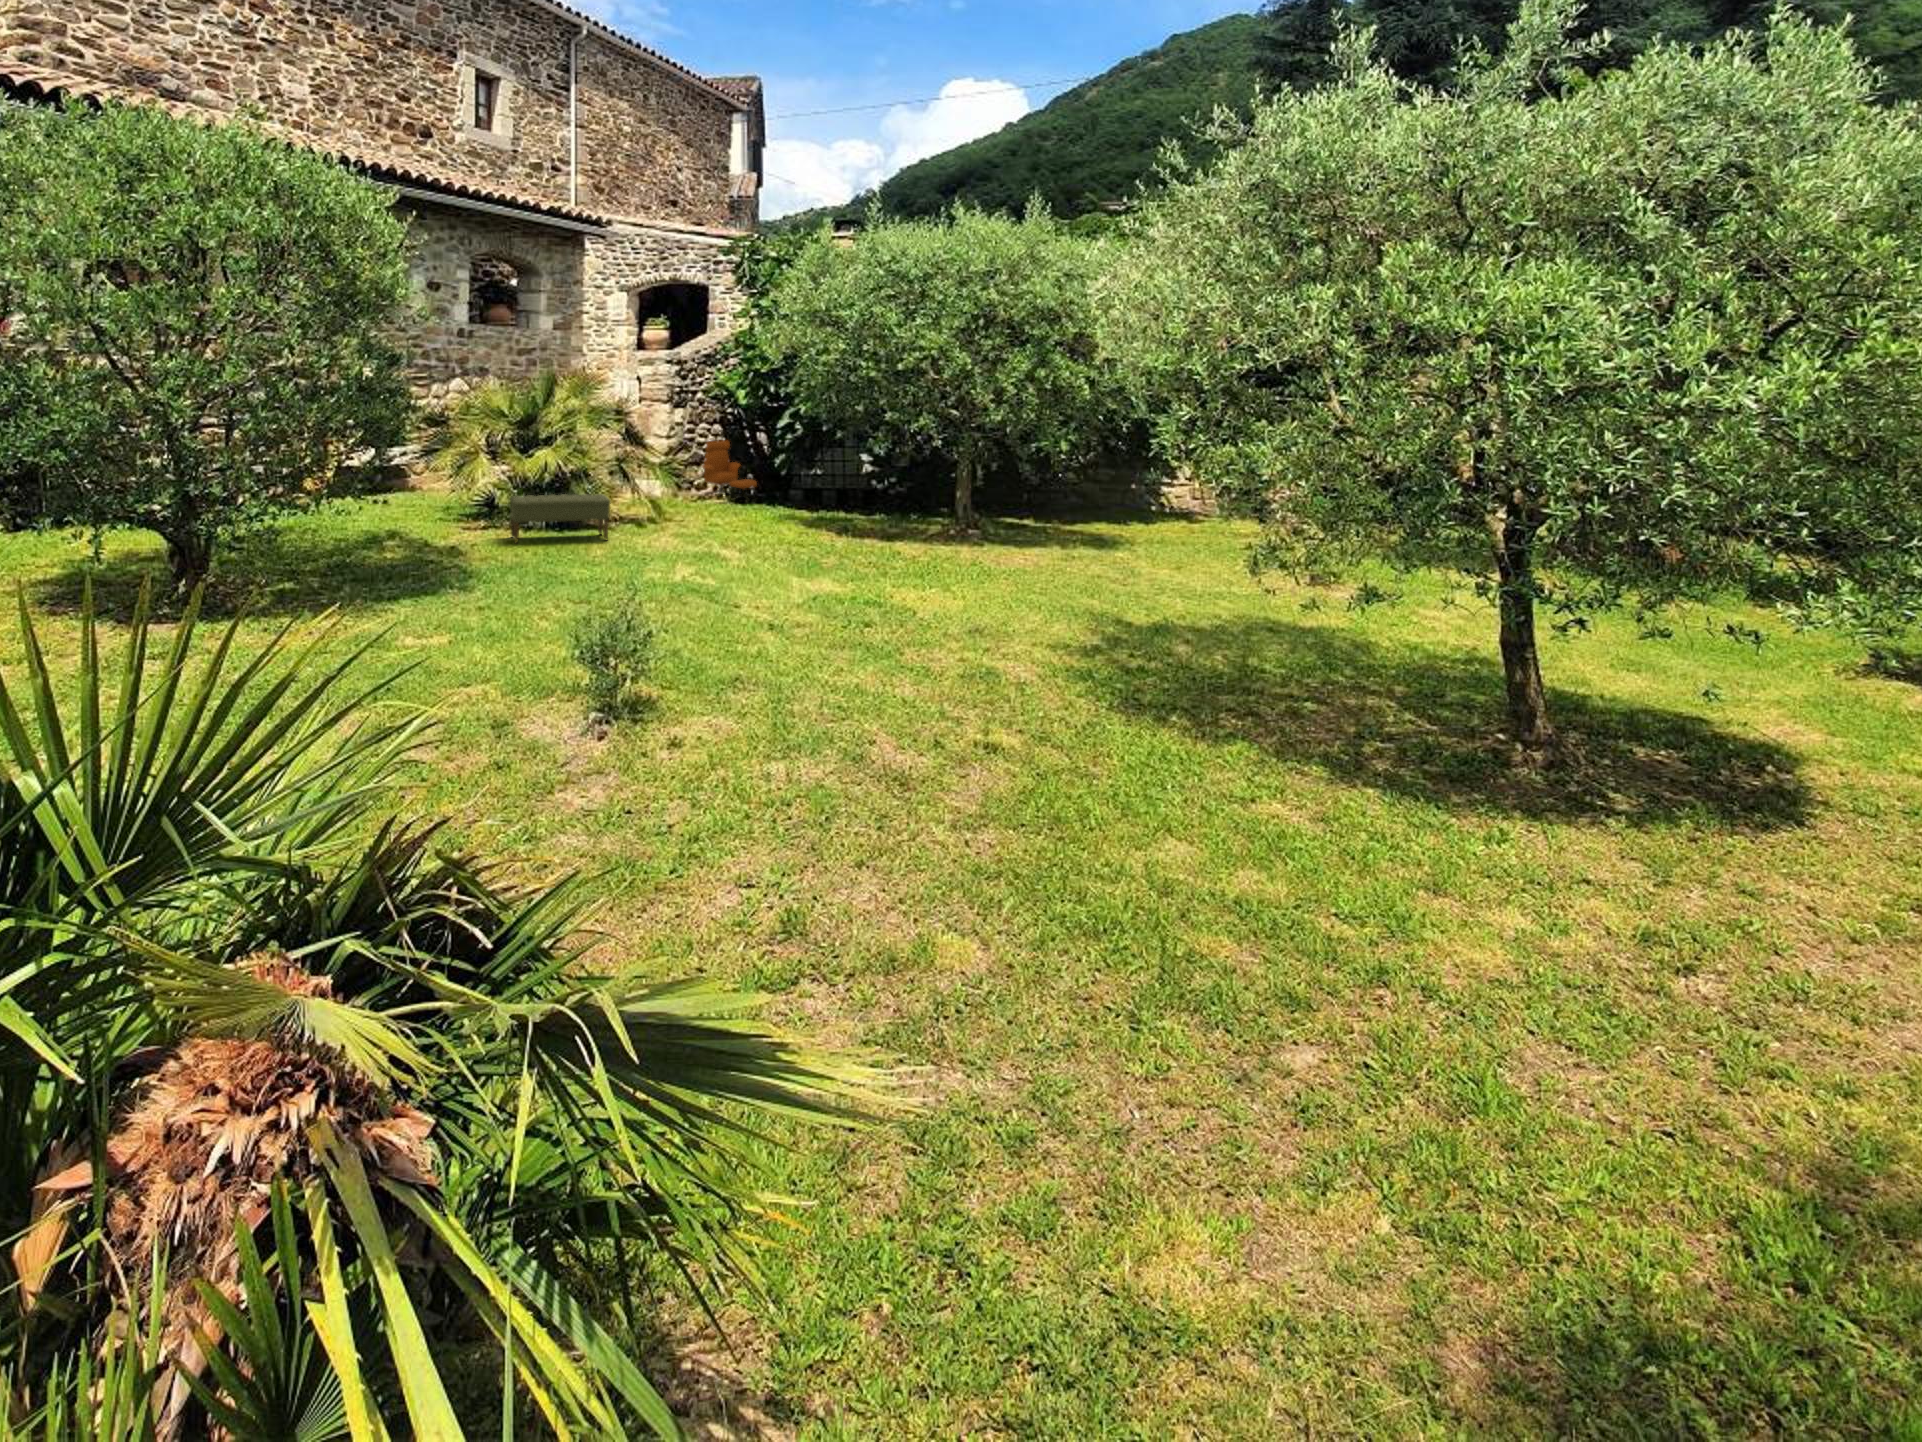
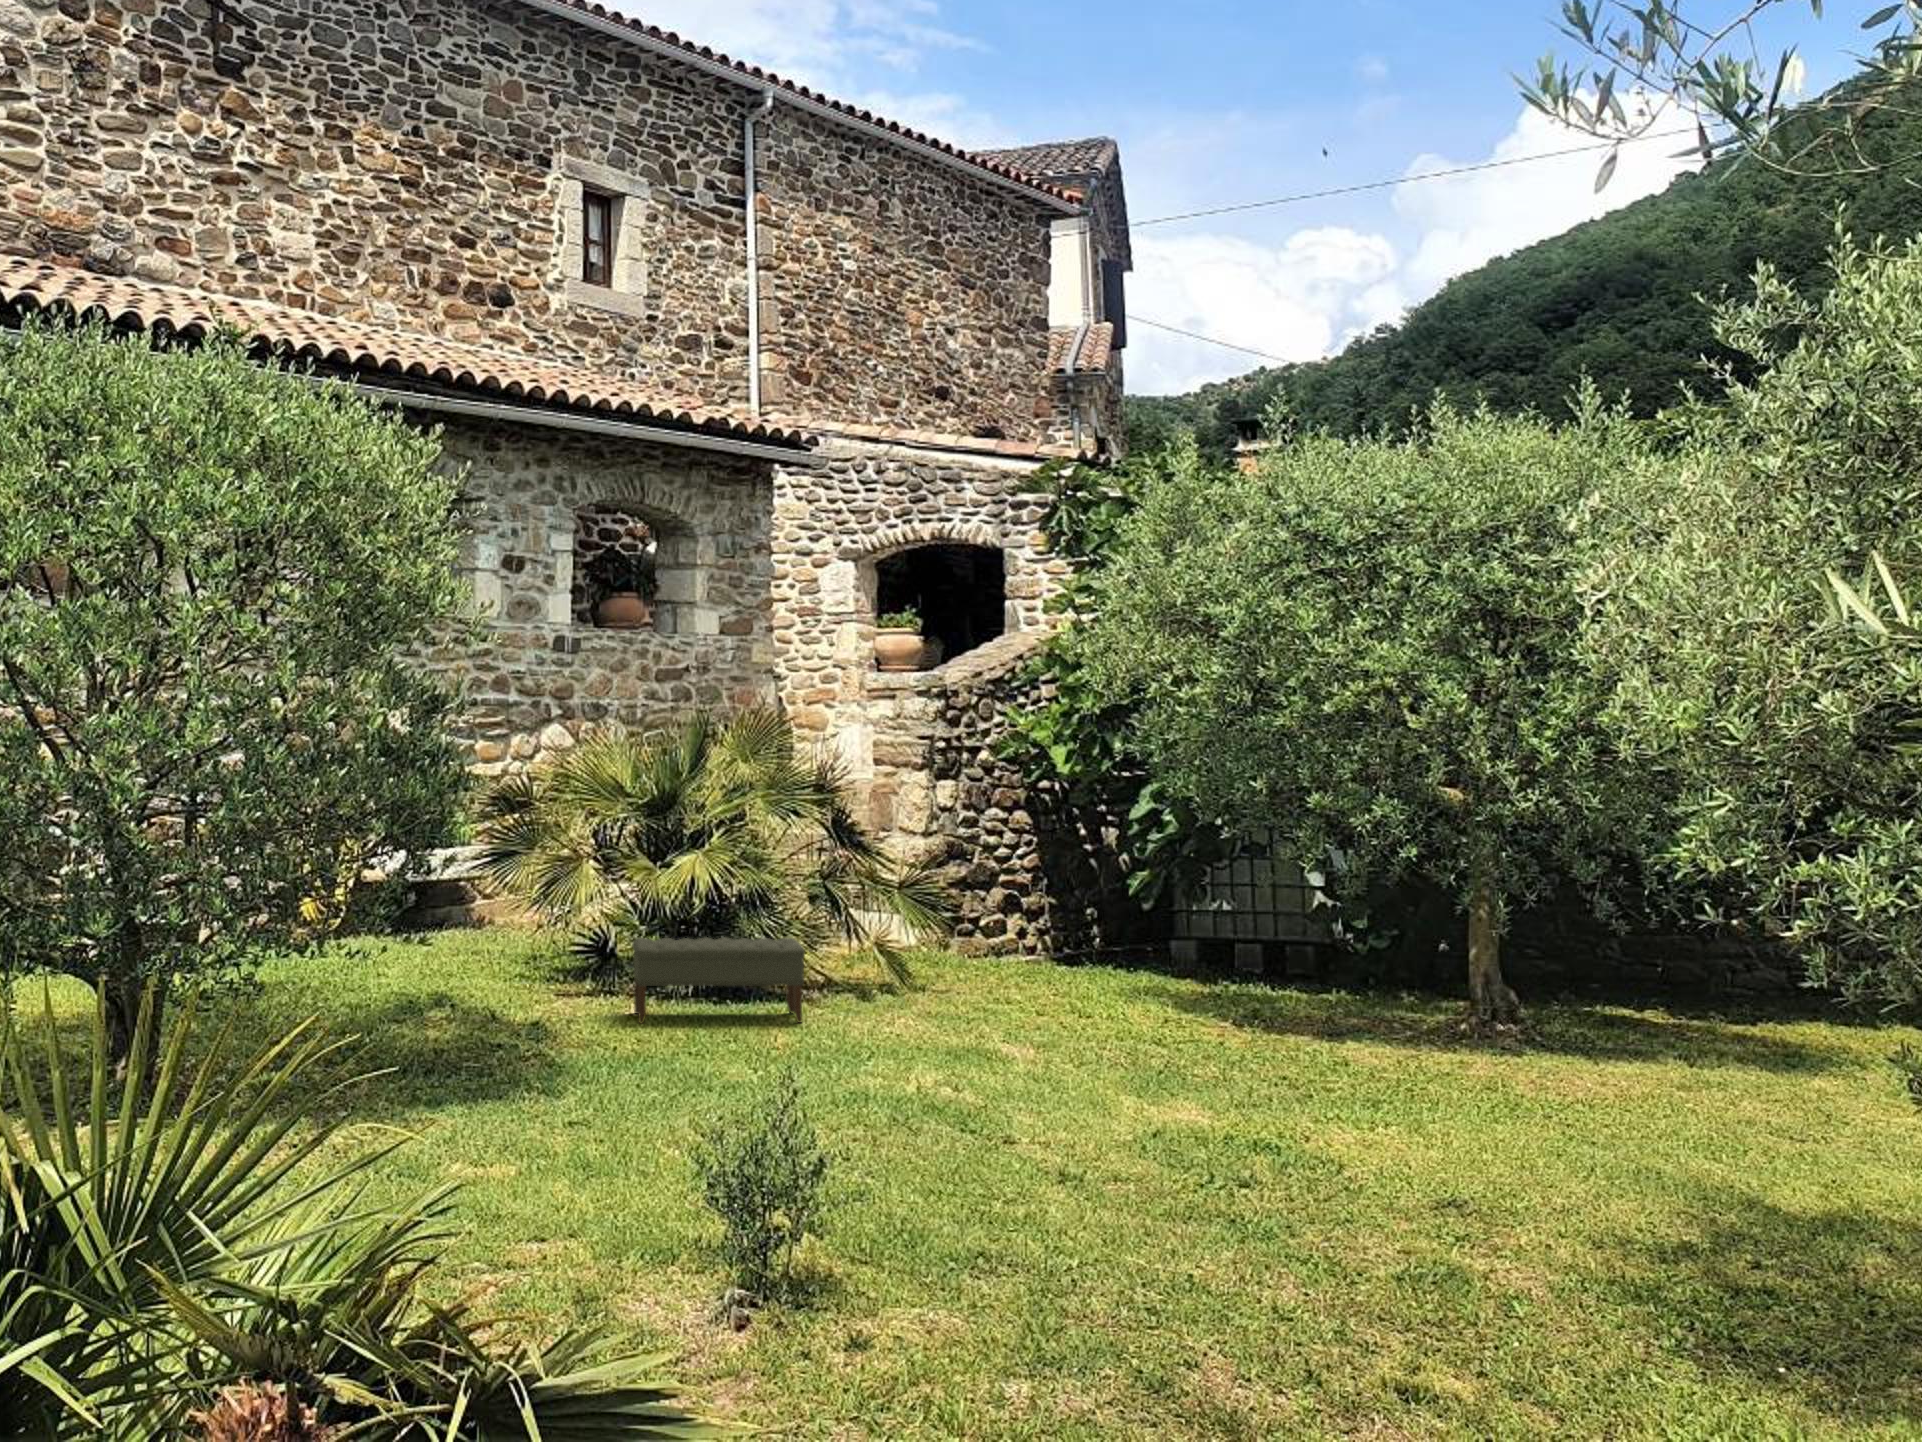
lounge chair: present [702,440,757,499] -> none [990,846,1099,962]

